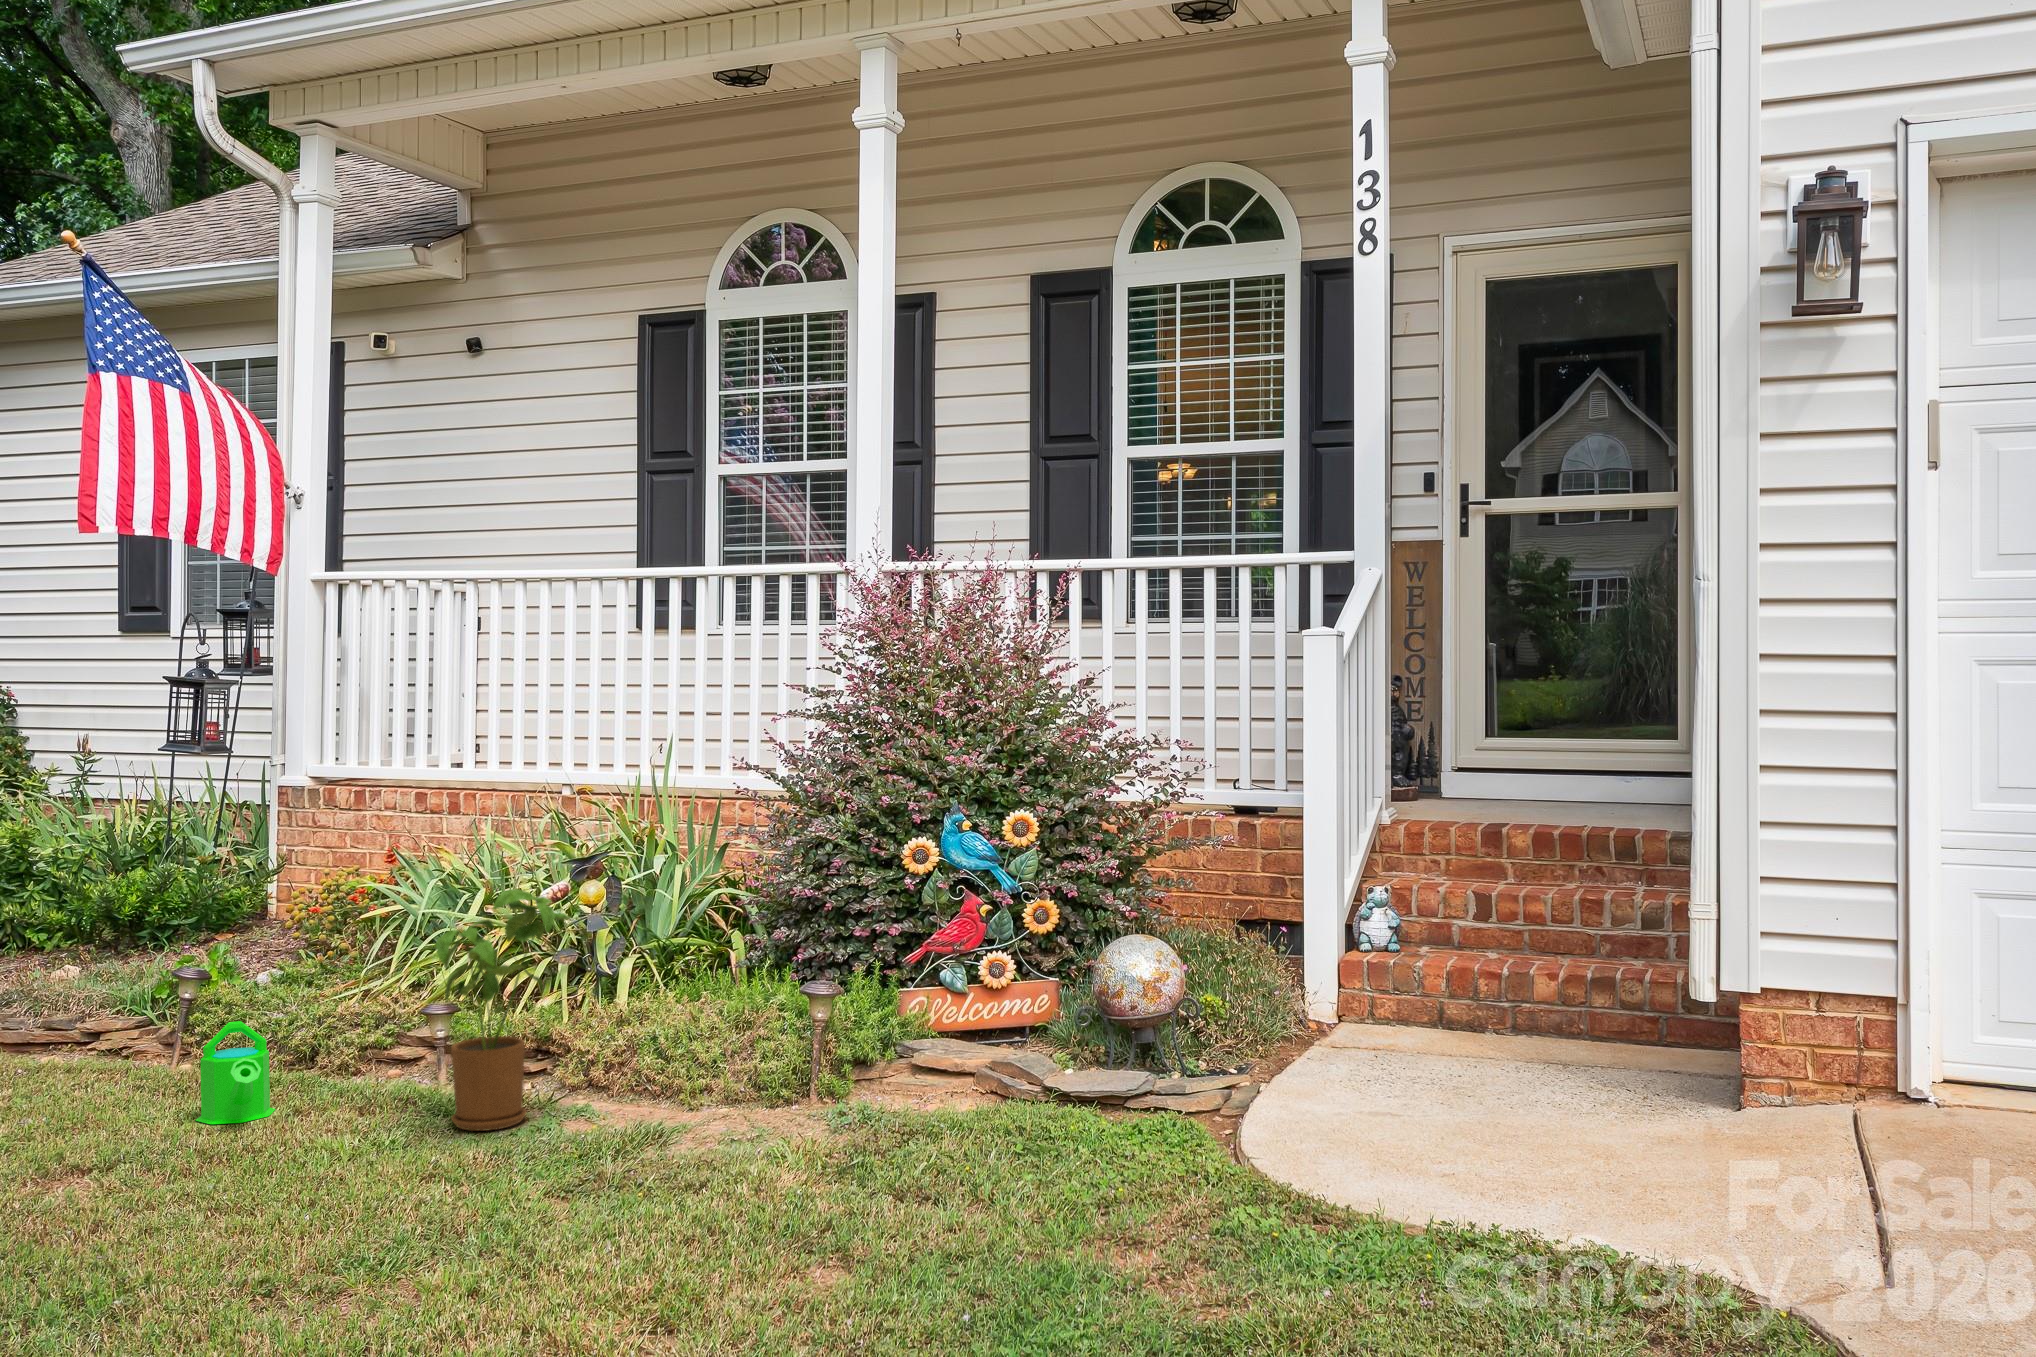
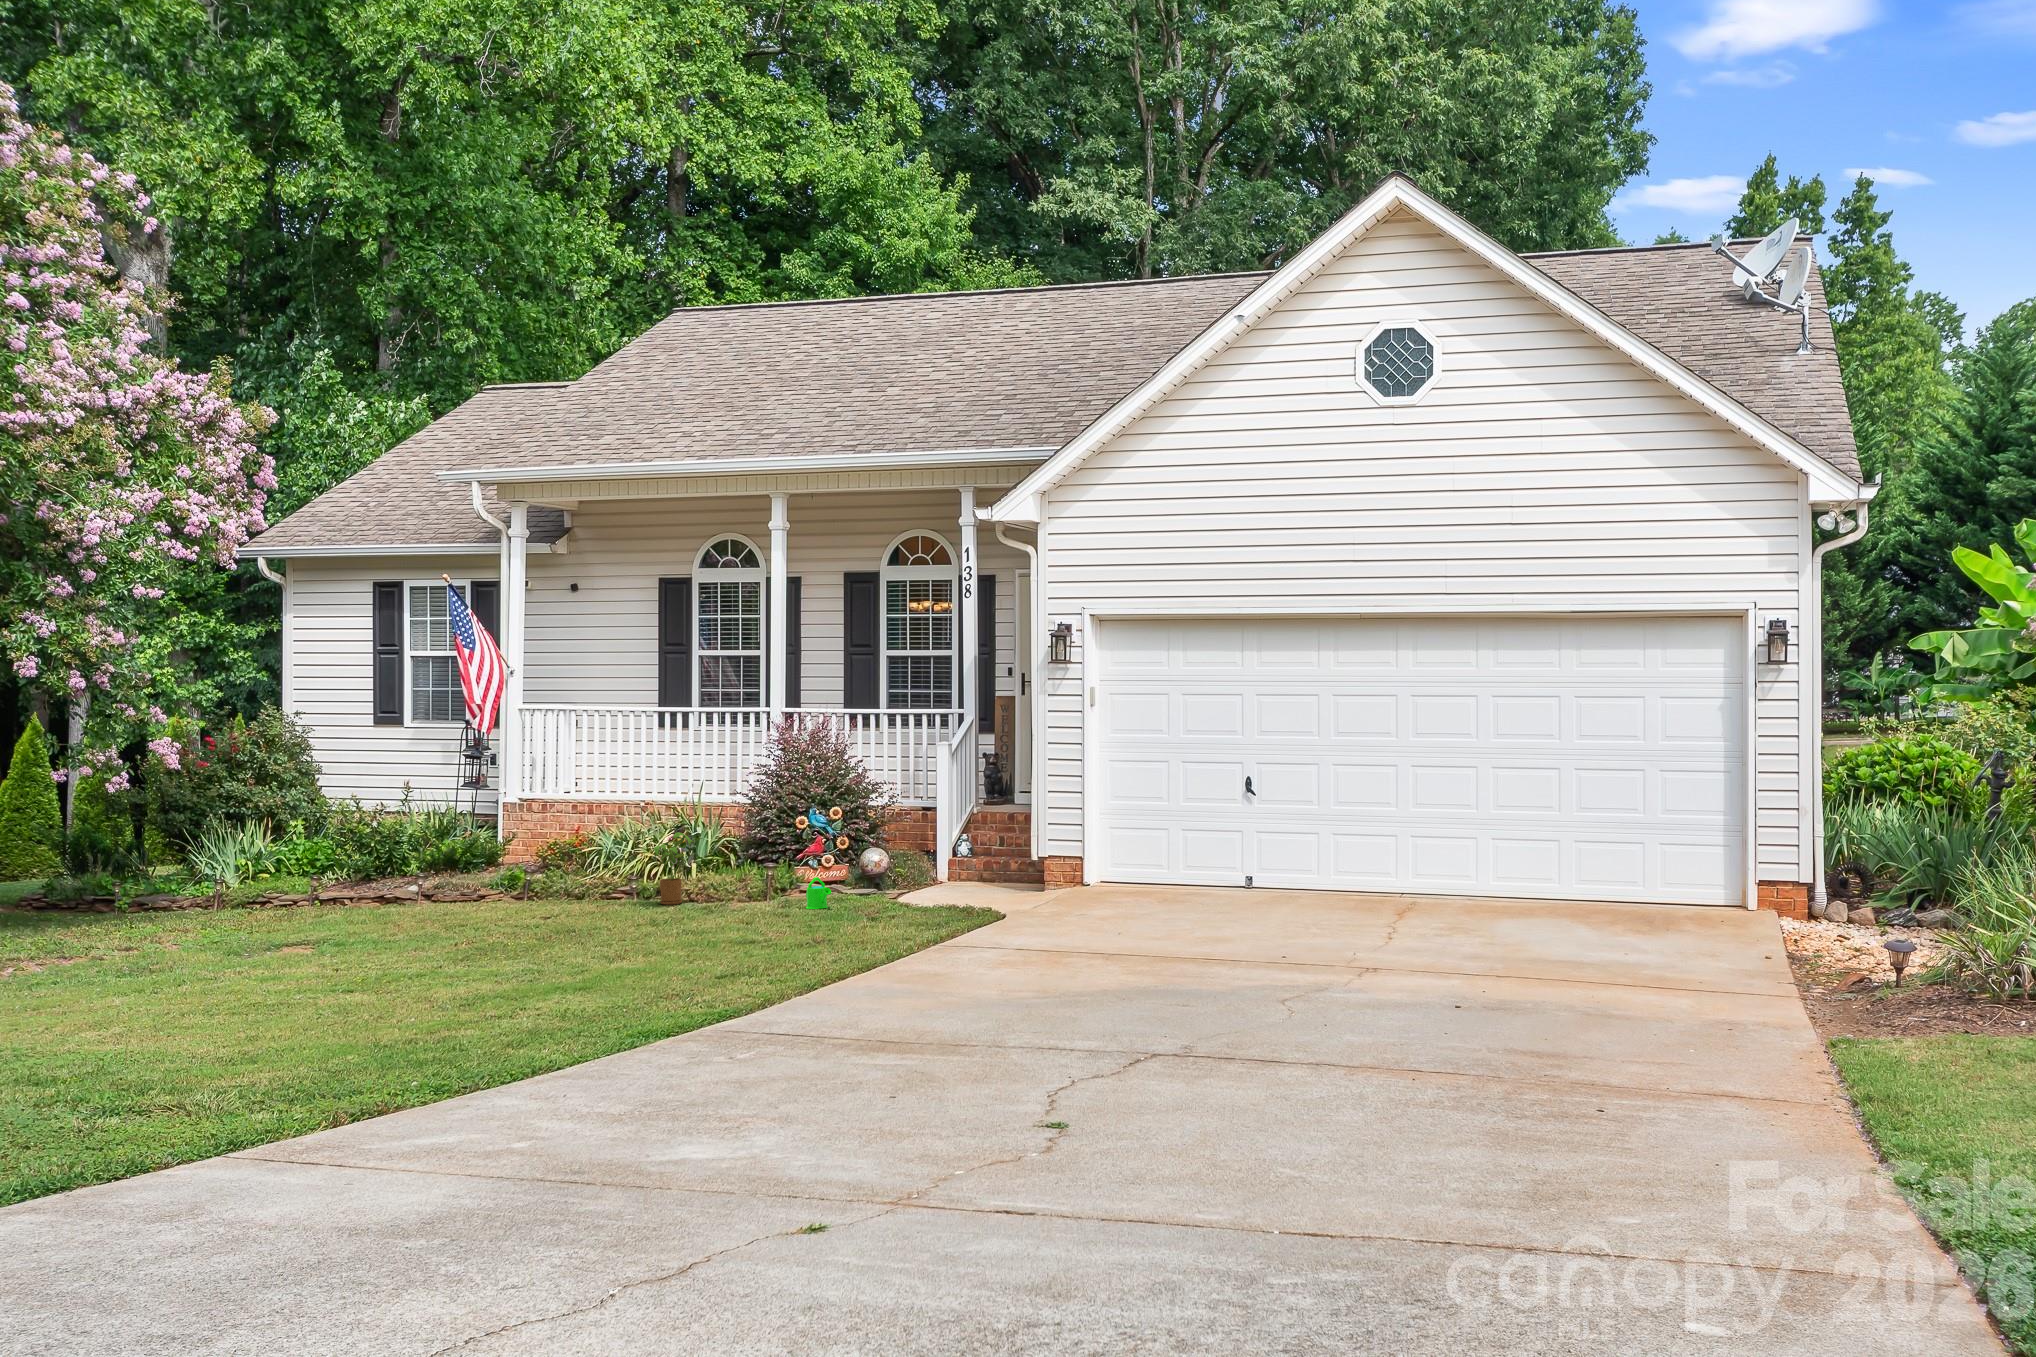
watering can: present [195,1021,275,1124] -> present [806,877,831,909]

